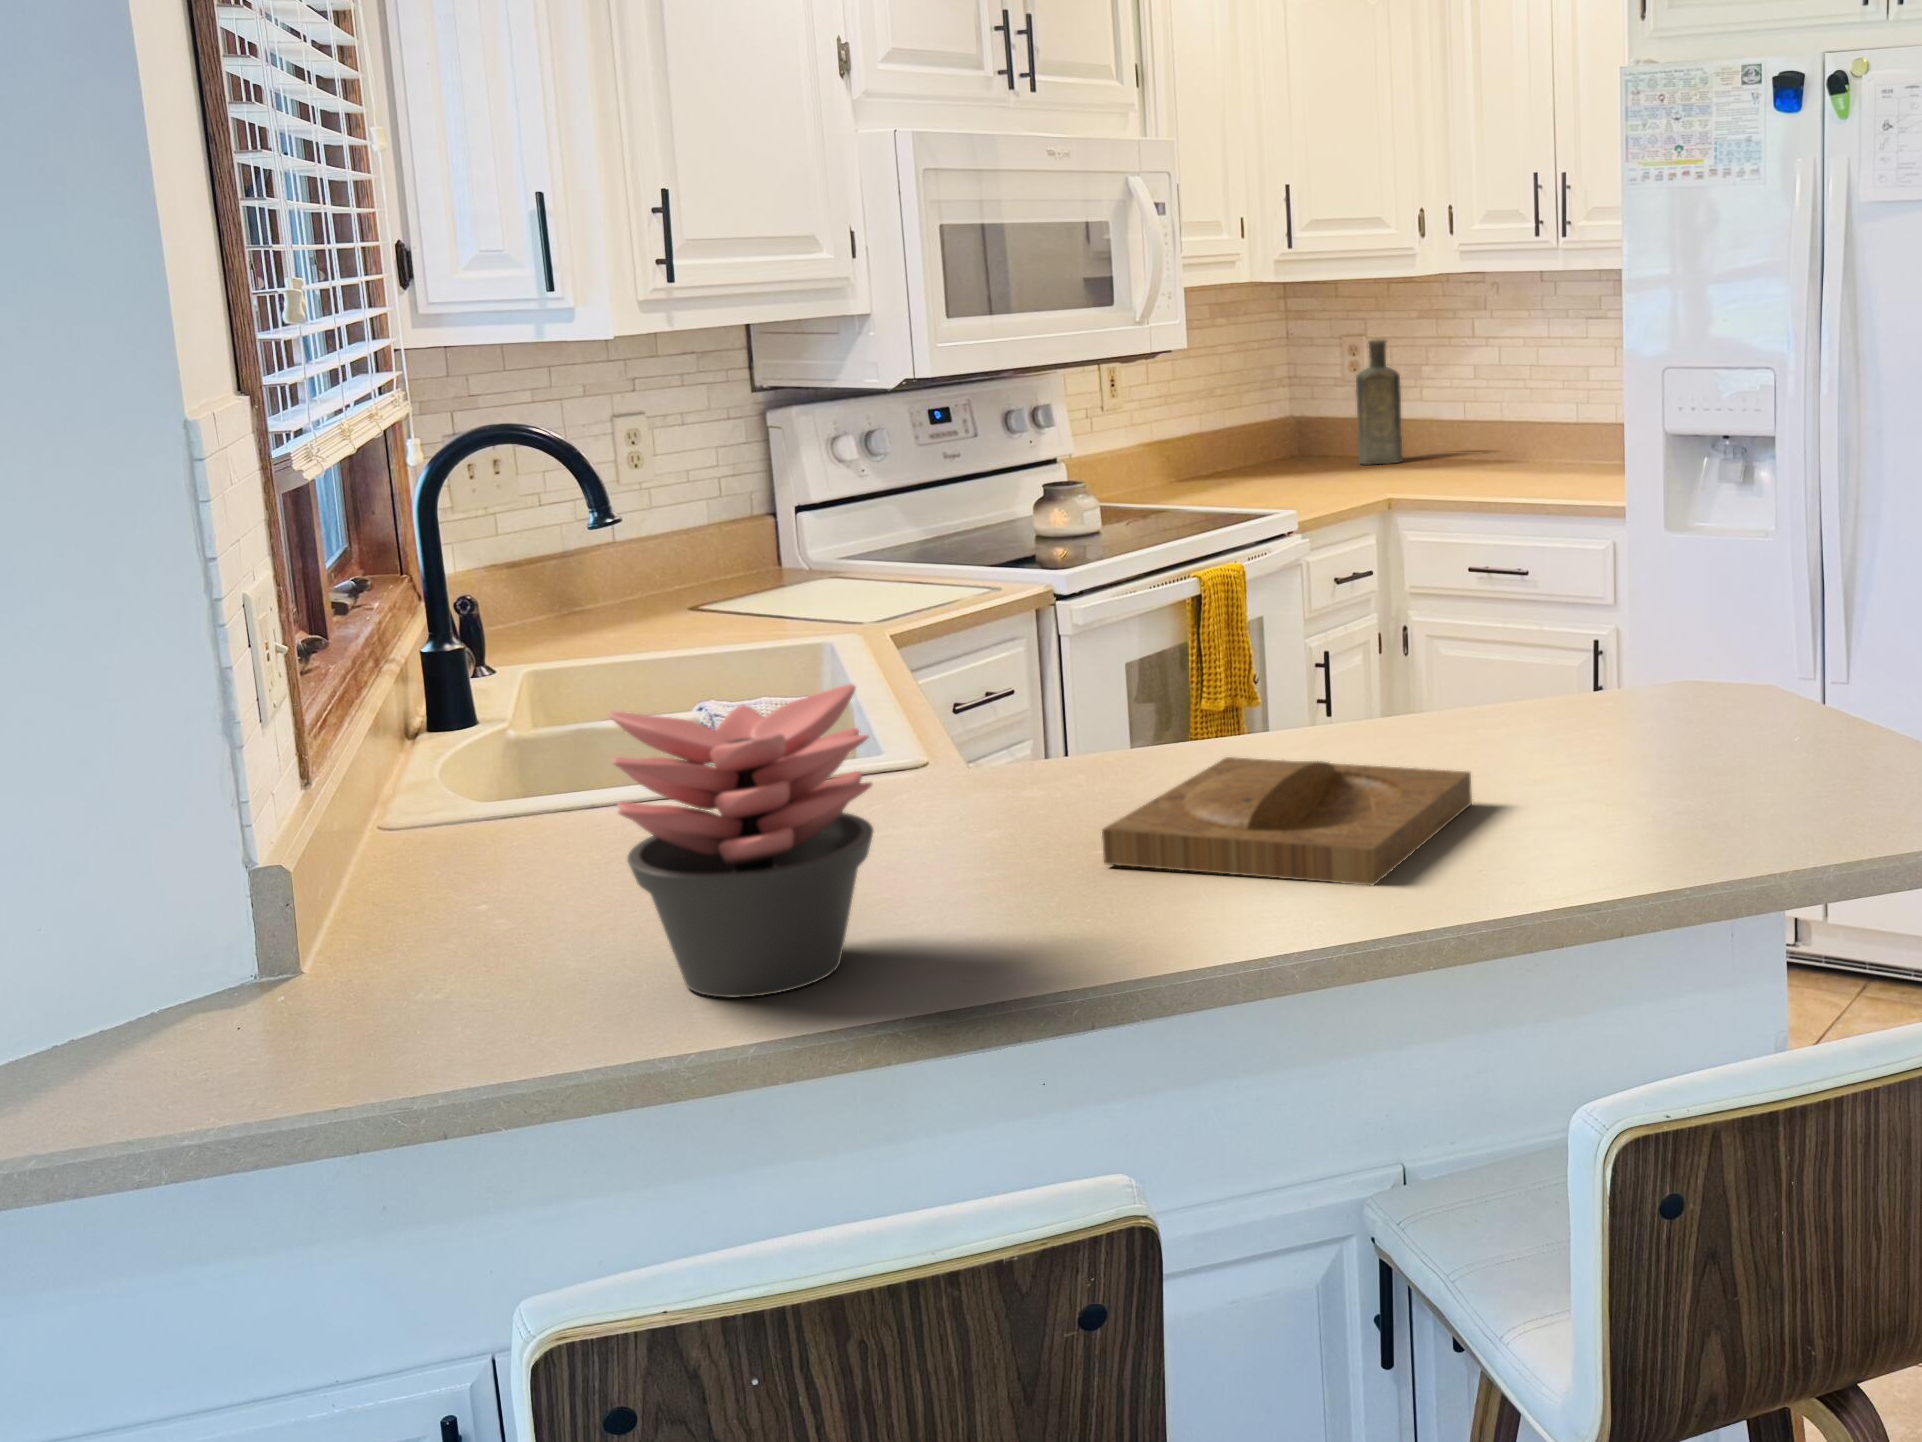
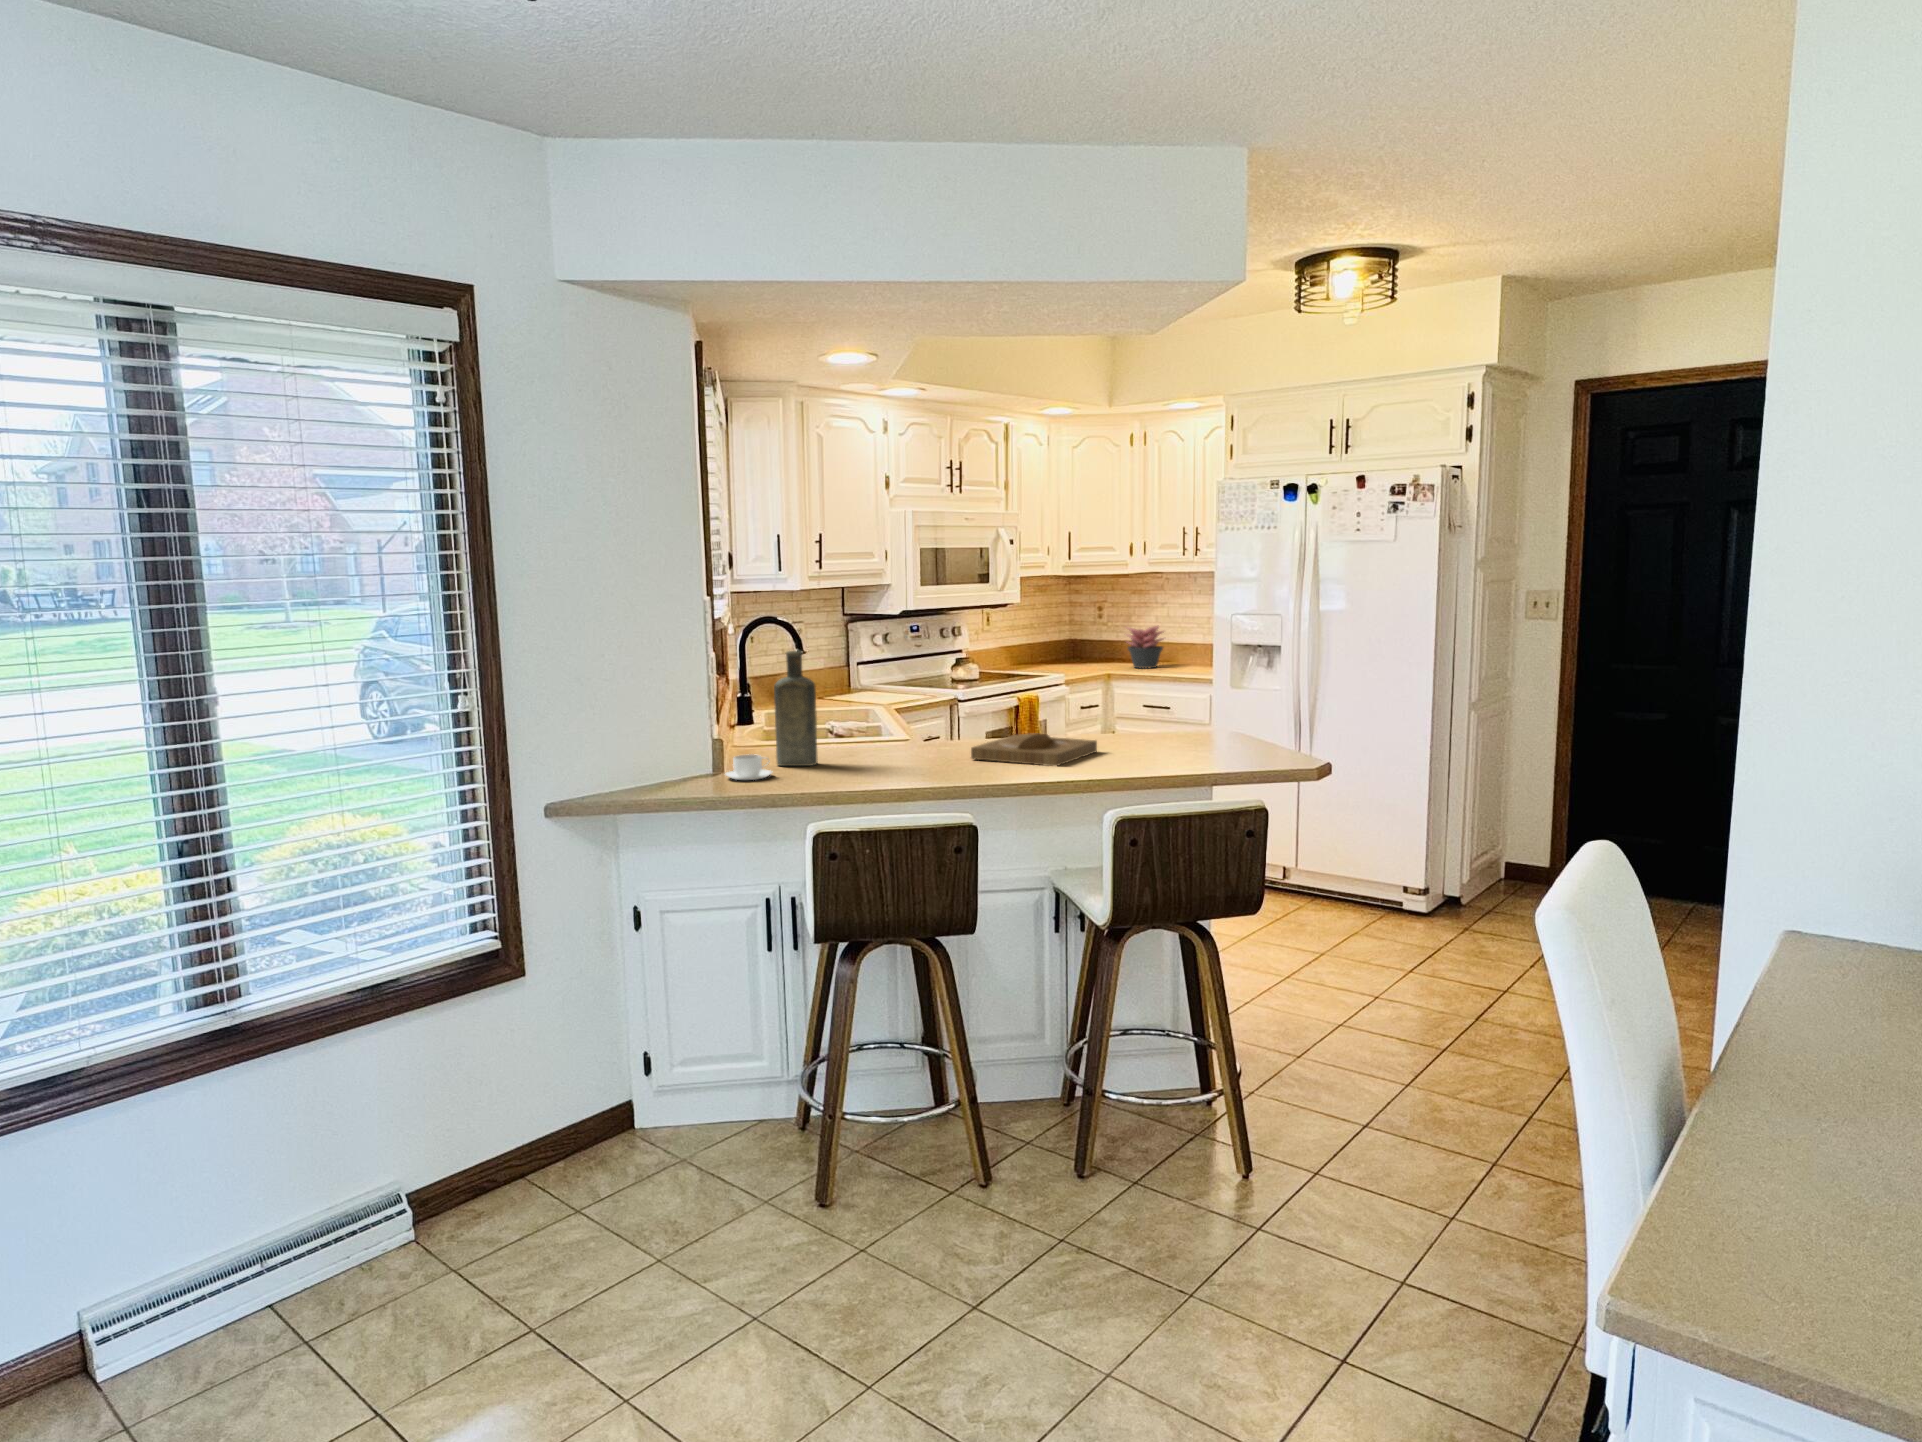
bottle: present [1356,339,1402,464] -> present [774,651,818,766]
succulent plant: present [609,684,873,998] -> present [1127,626,1163,668]
coffee cup: none [227,933,416,1041] -> present [726,755,772,780]

